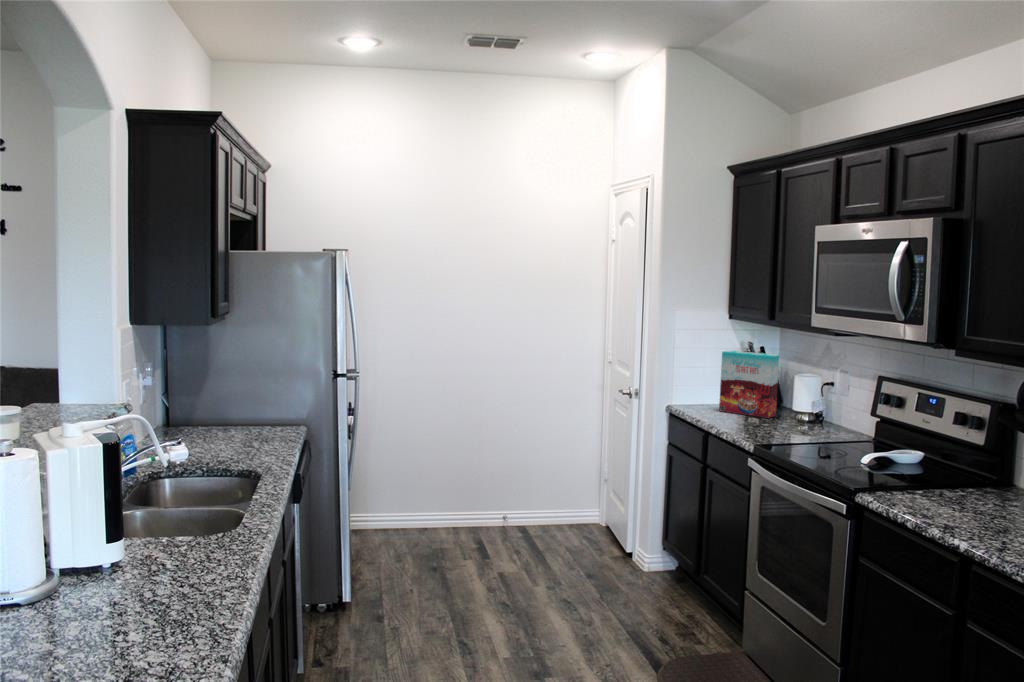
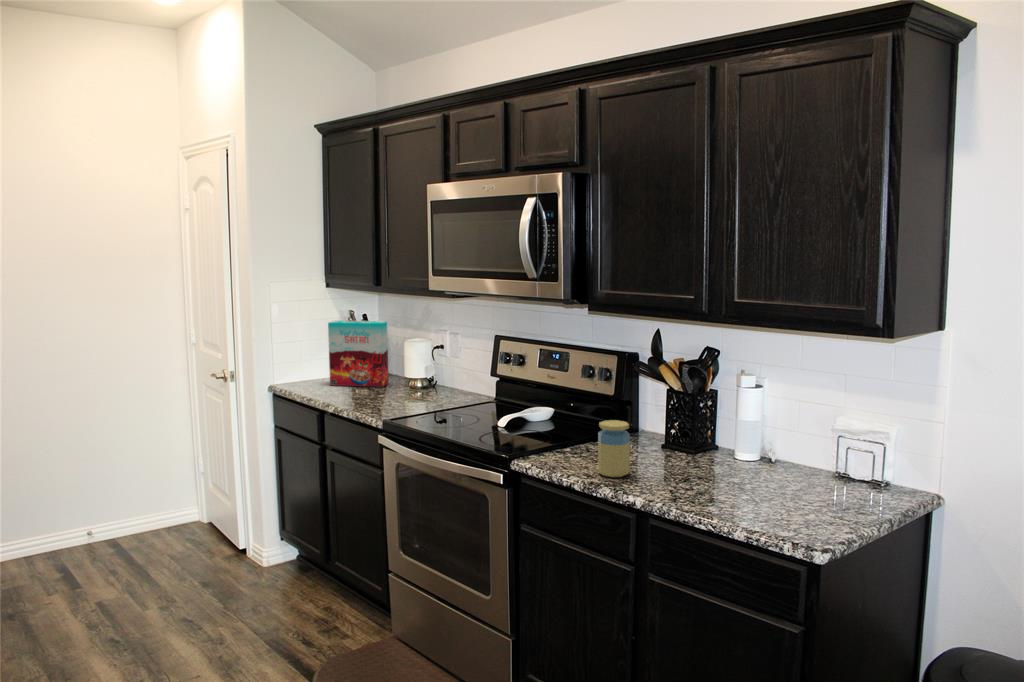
jar: none [936,464,973,522] -> present [598,420,630,477]

